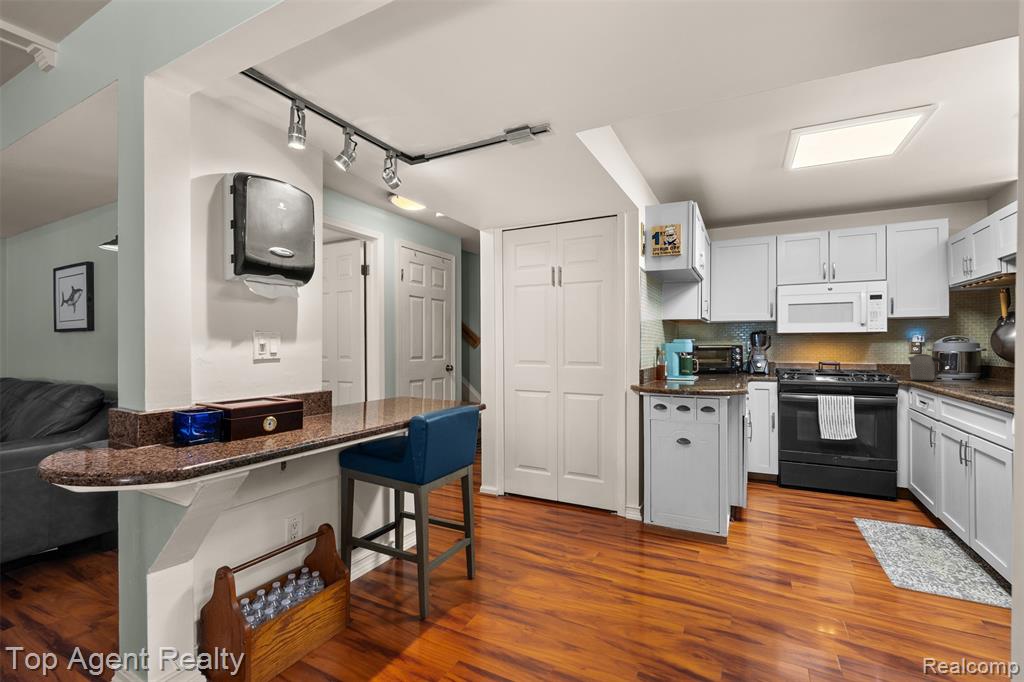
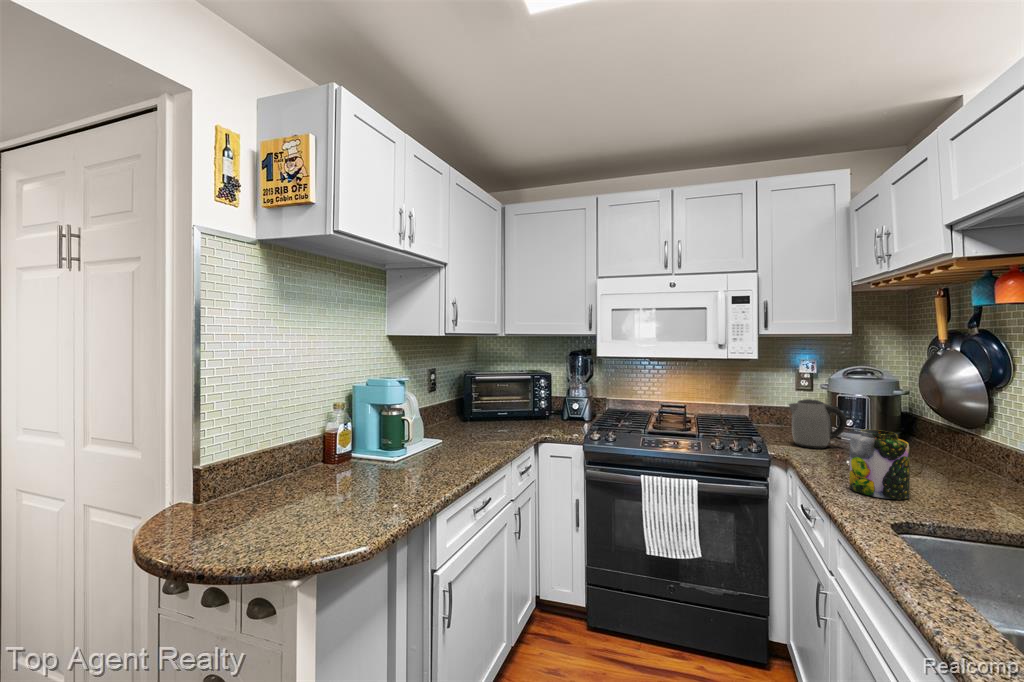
jar: none [947,360,978,390] -> present [849,429,910,499]

